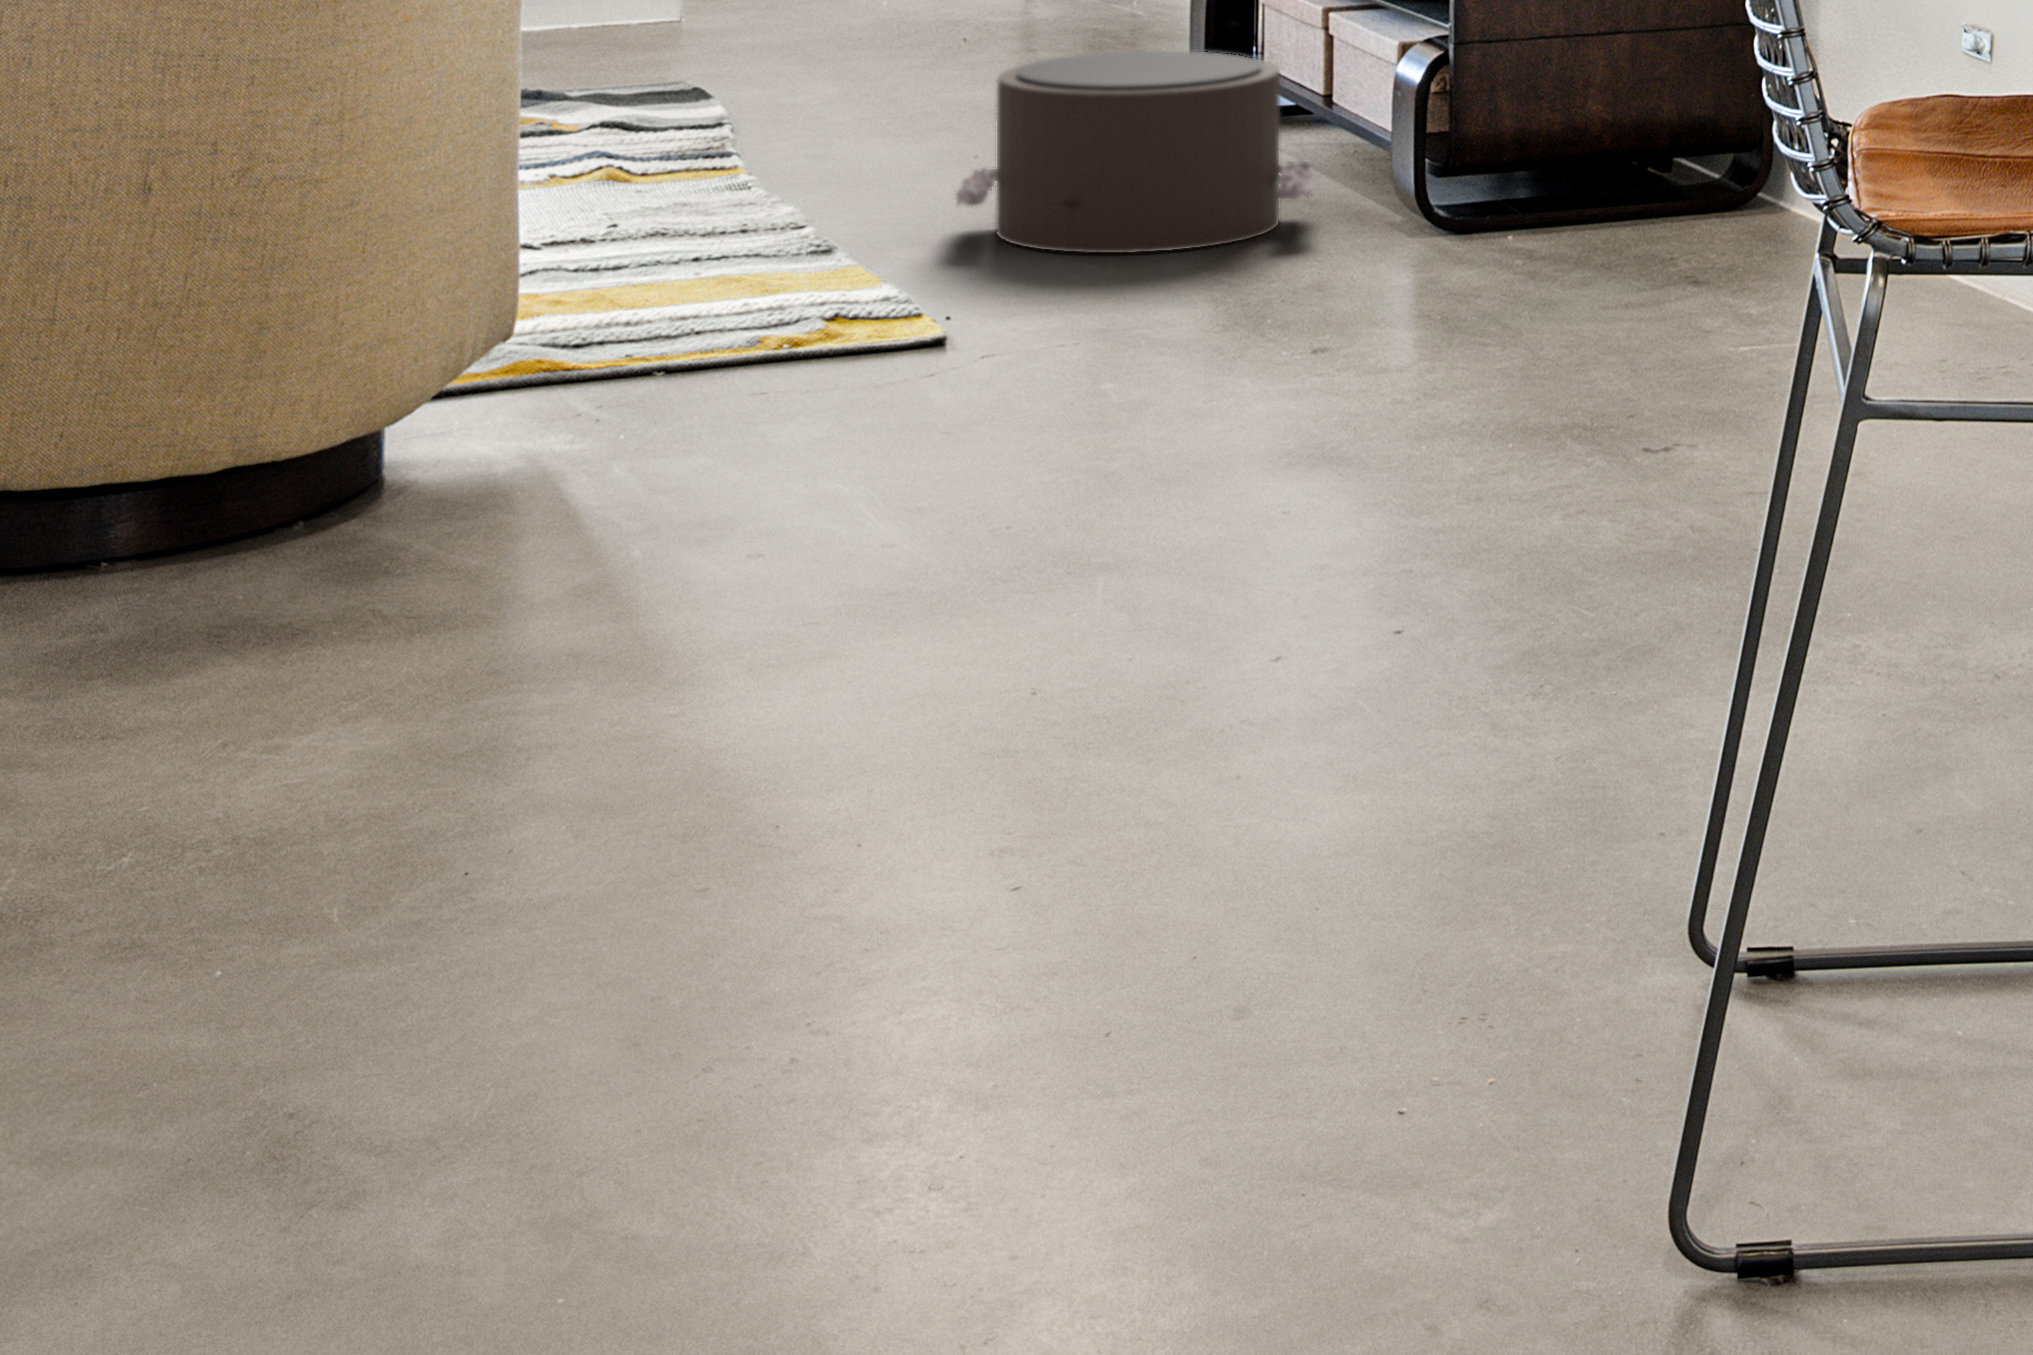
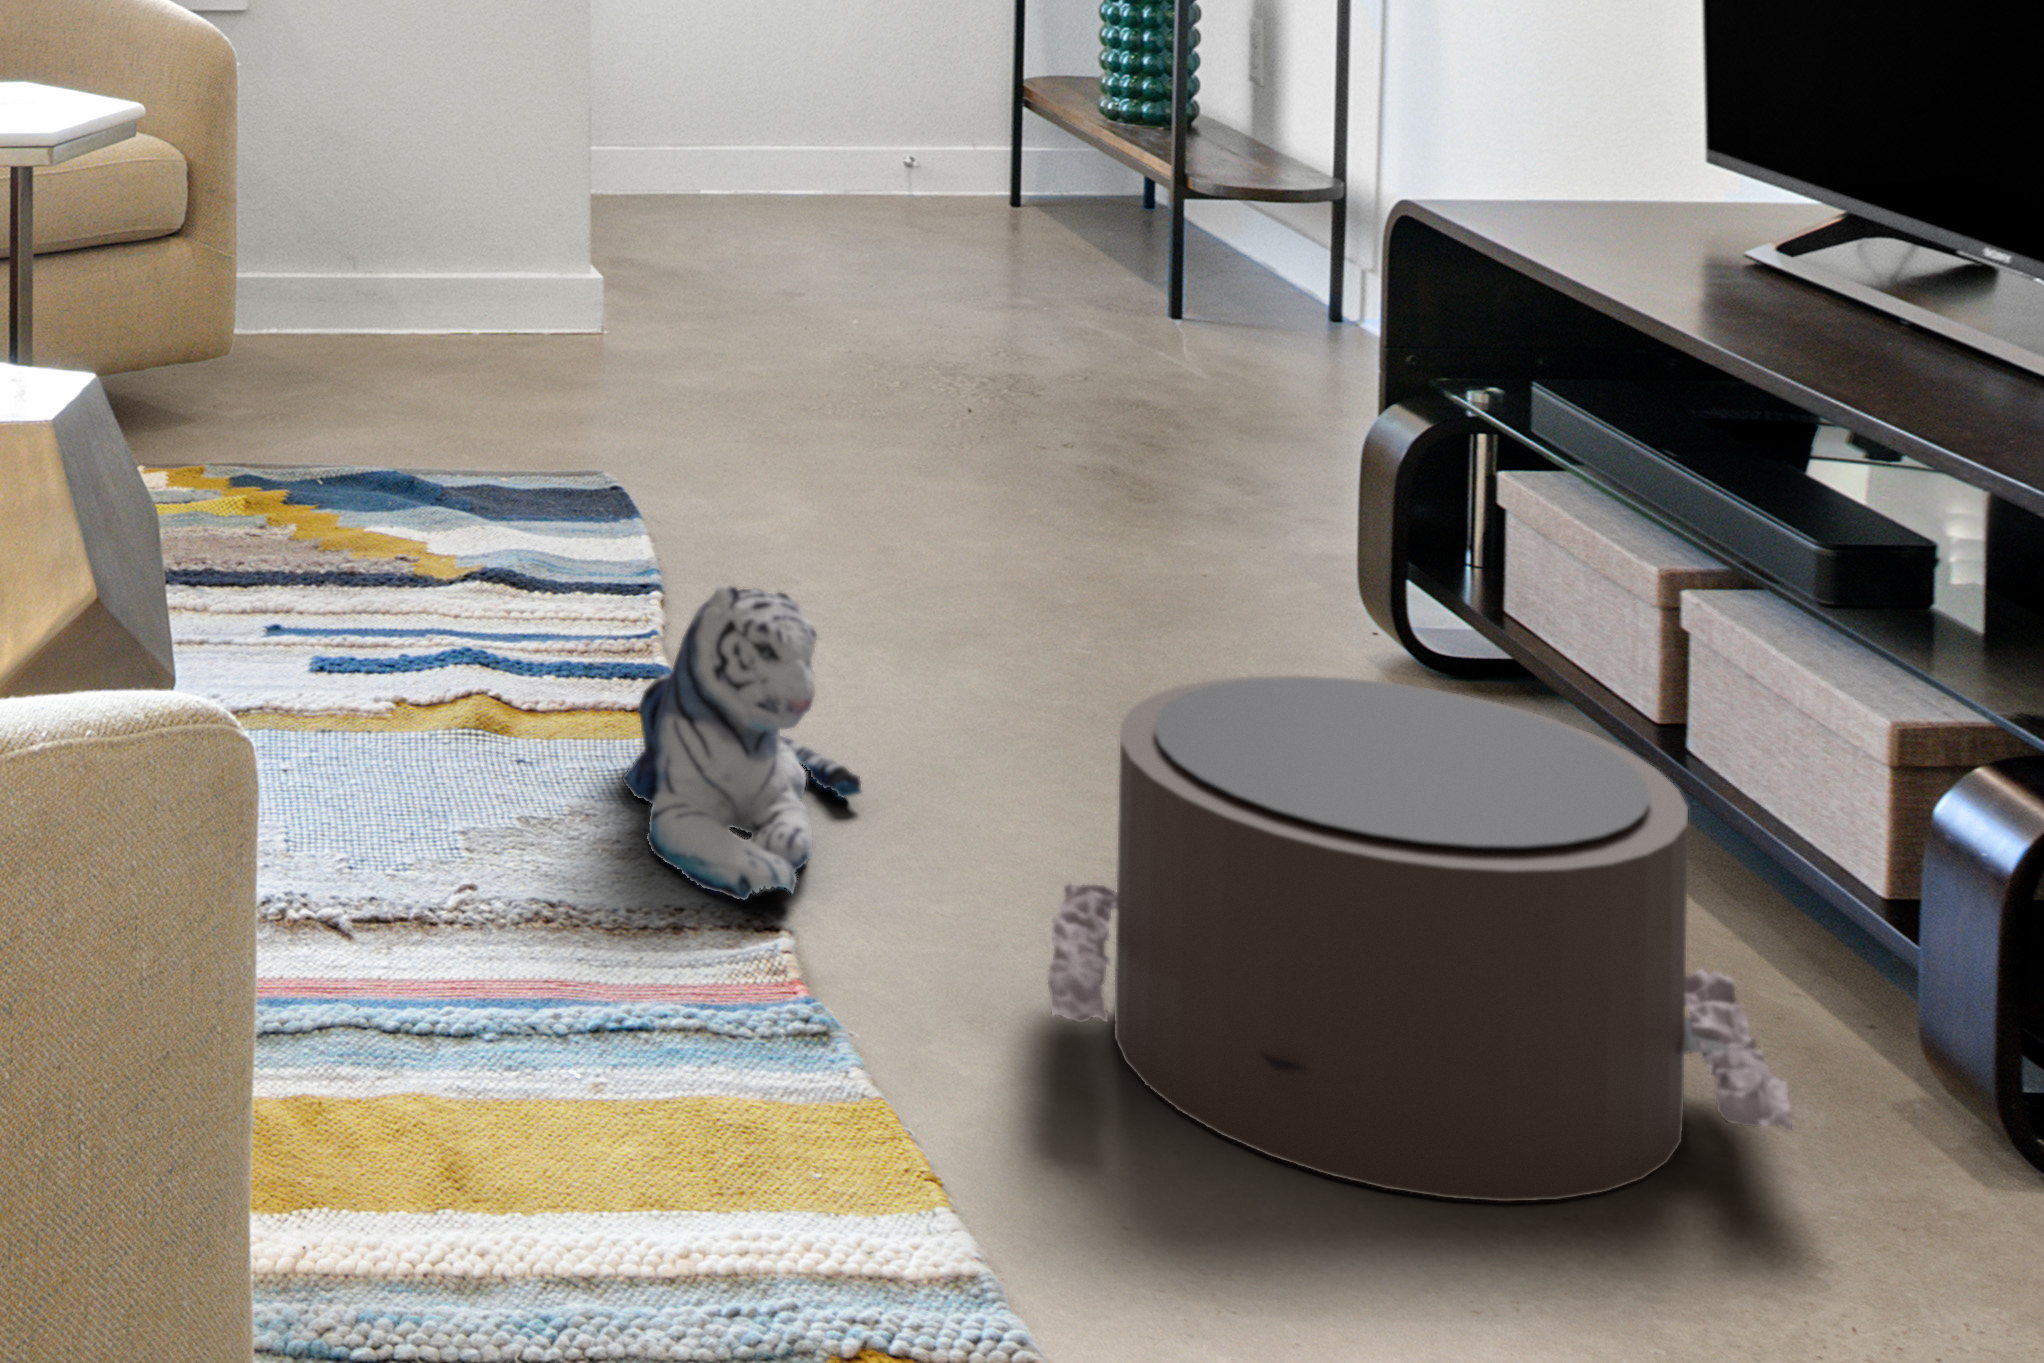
plush toy: none [716,56,867,217] -> present [623,585,862,900]

